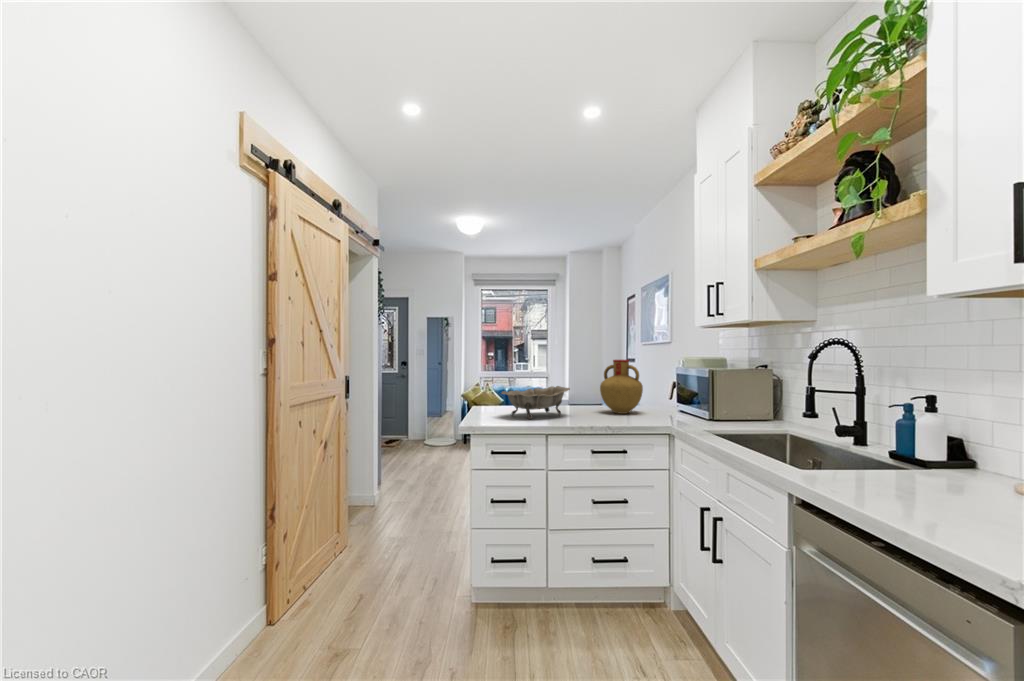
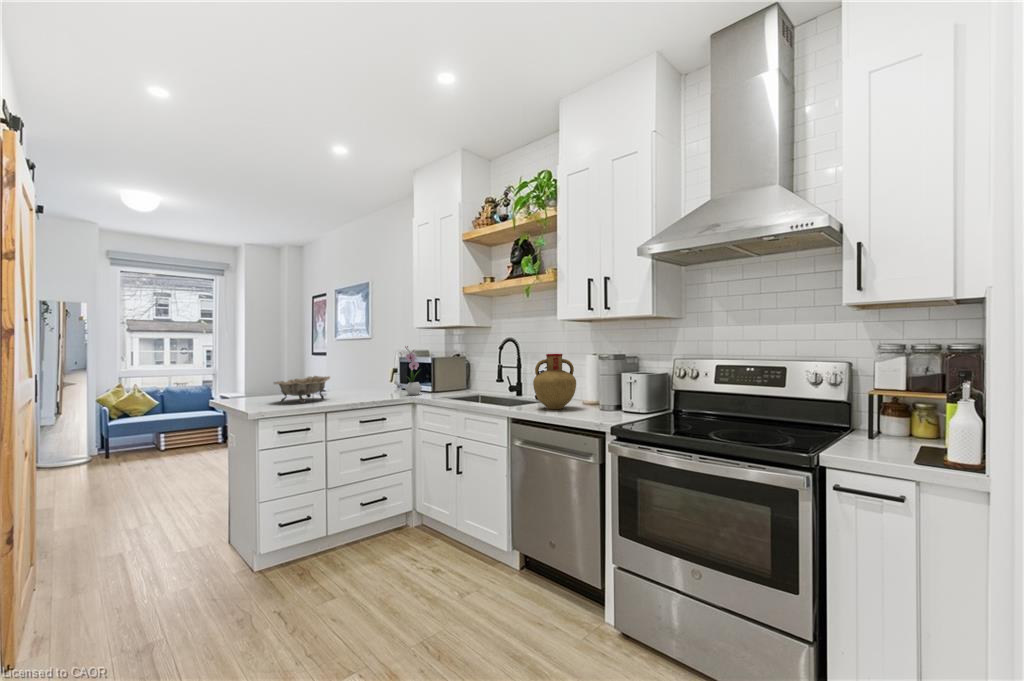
flower arrangement: none [667,351,695,421] -> present [405,346,422,395]
vase: present [600,360,643,414] -> present [533,354,576,409]

